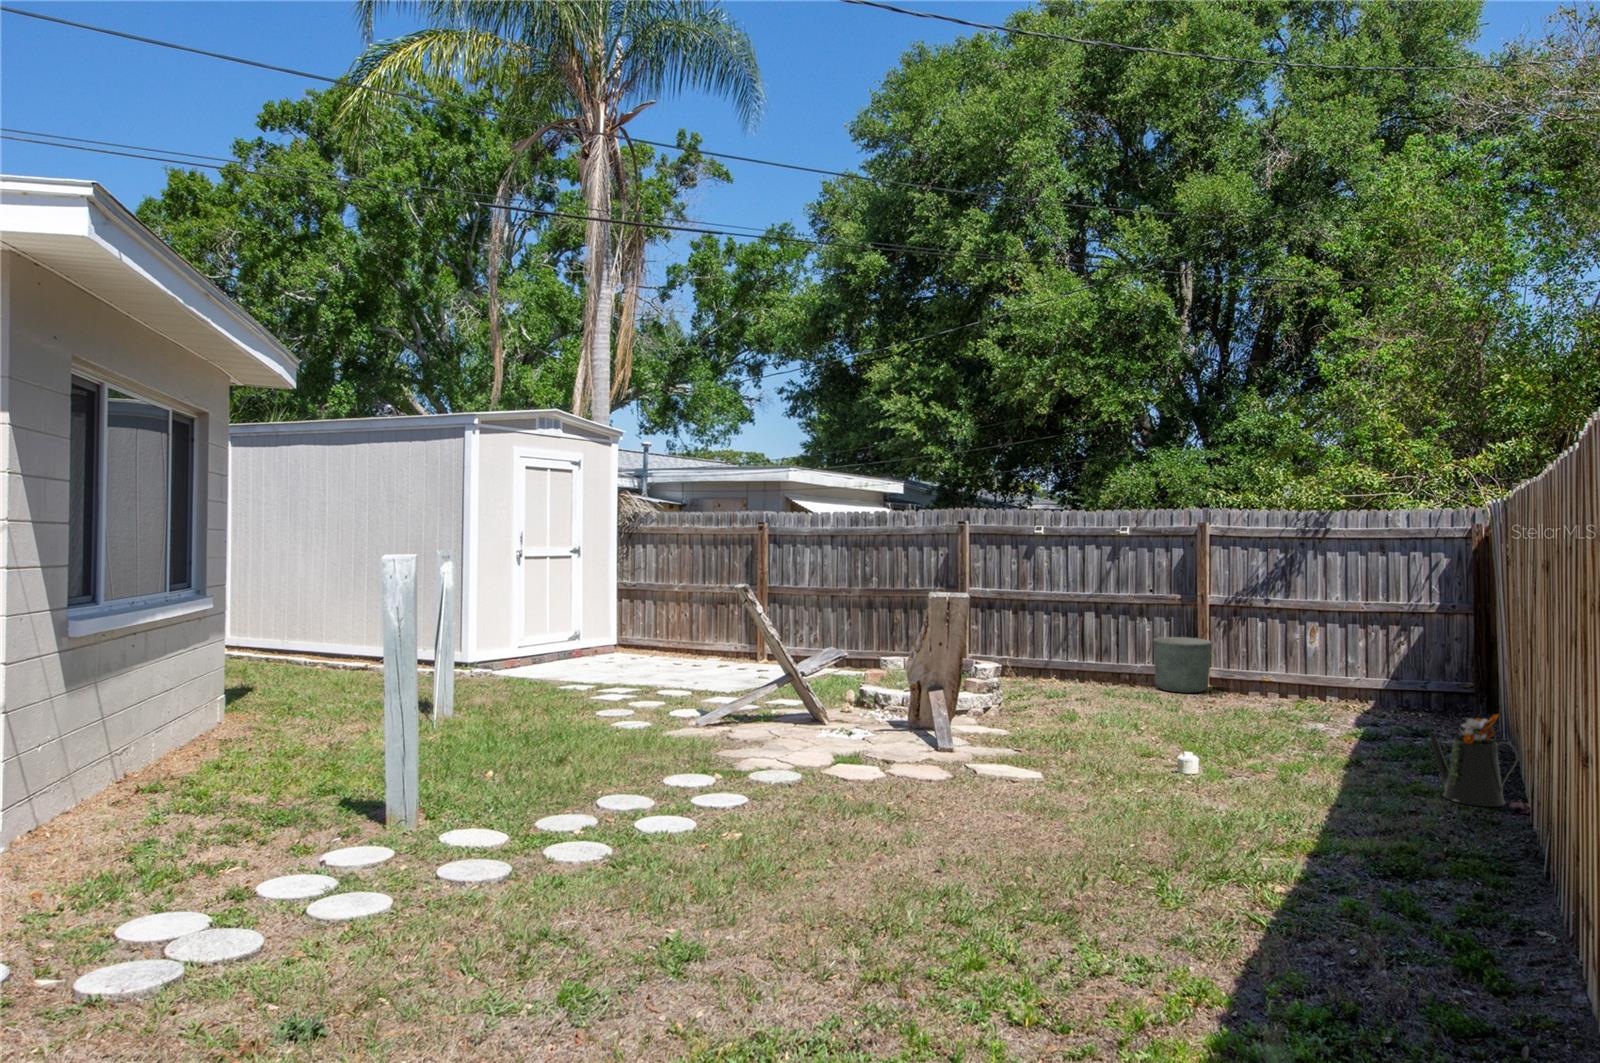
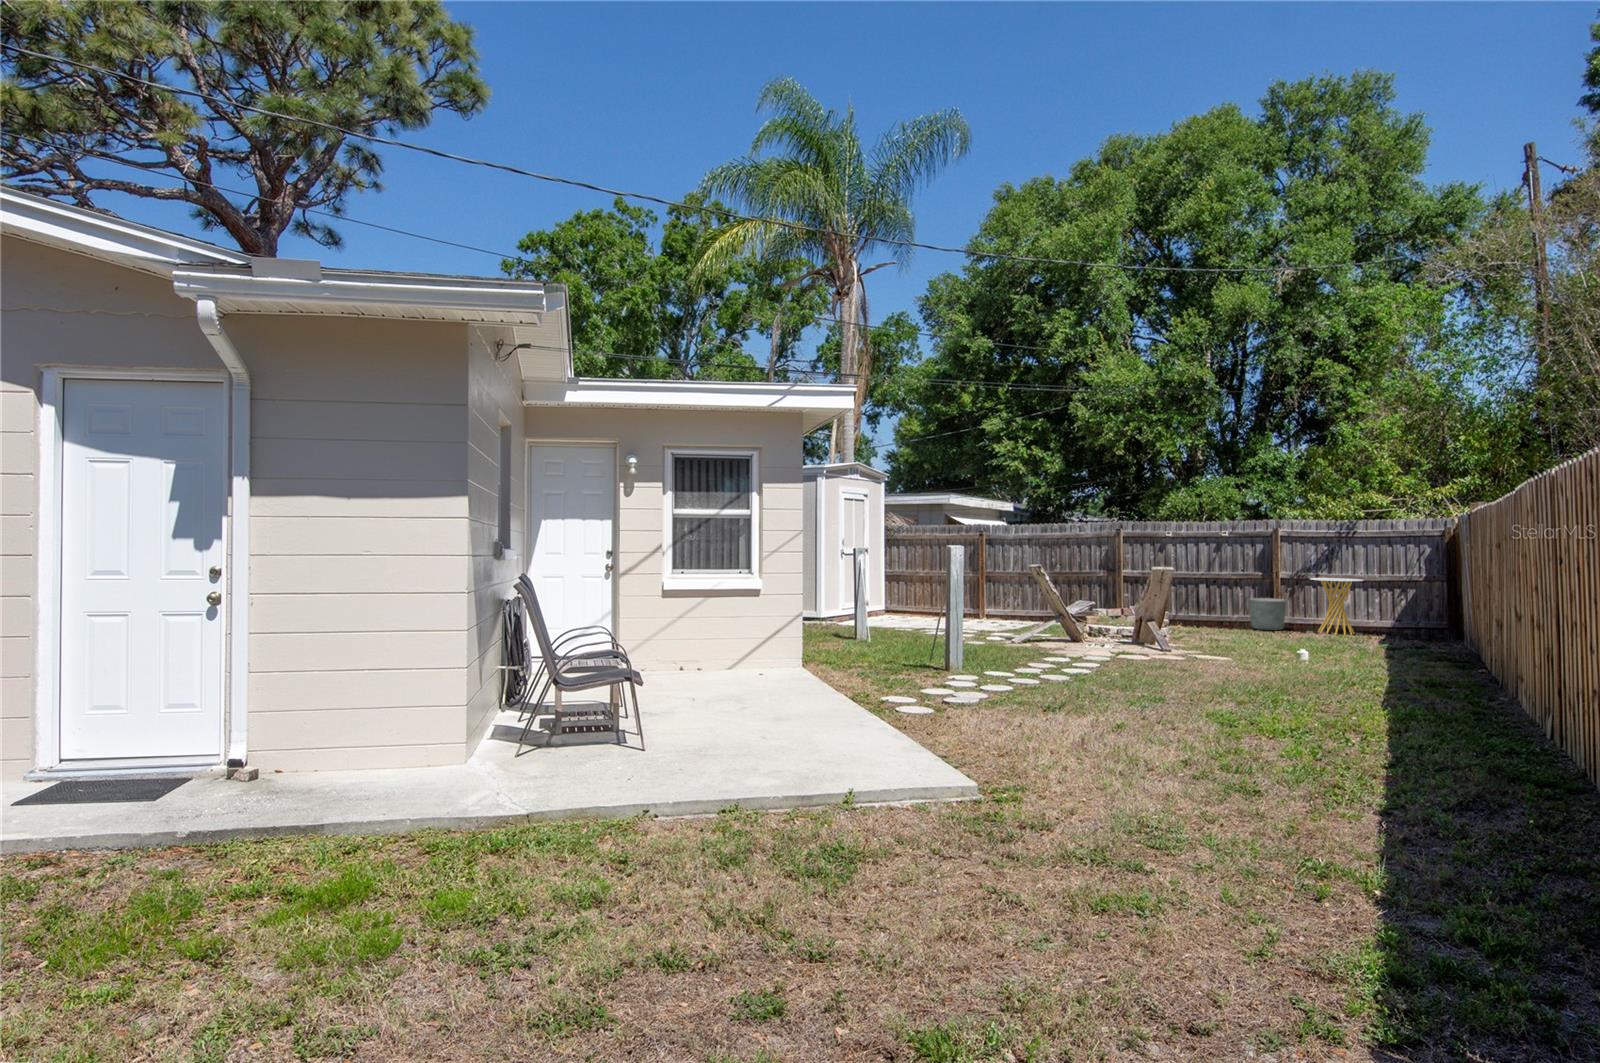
side table: none [1248,605,1337,705] -> present [1311,578,1364,635]
watering can: present [1429,714,1518,807] -> none [1432,619,1478,666]

